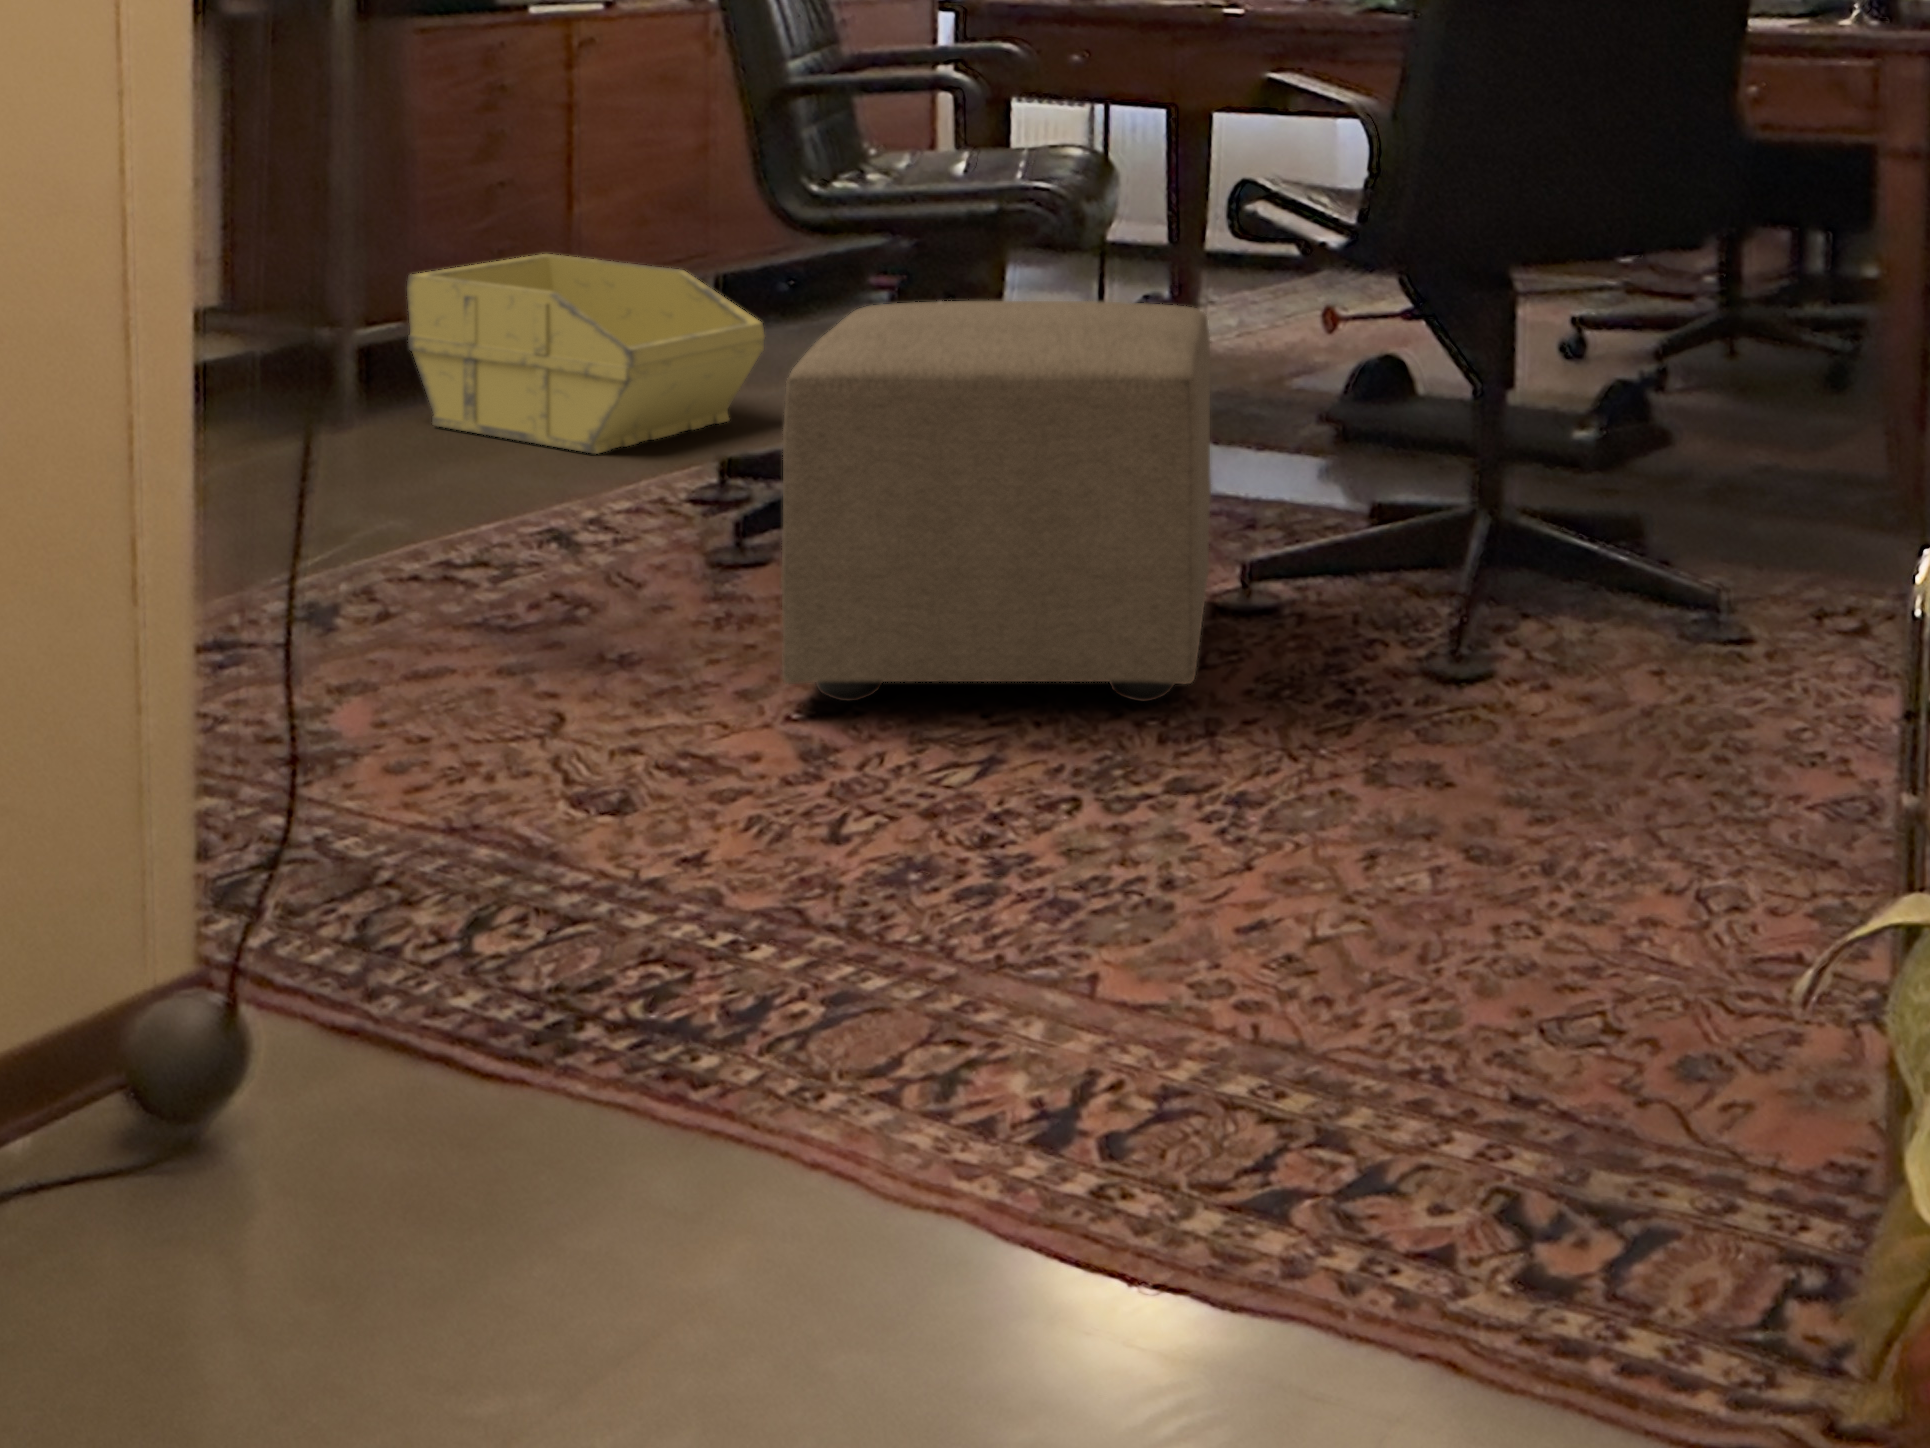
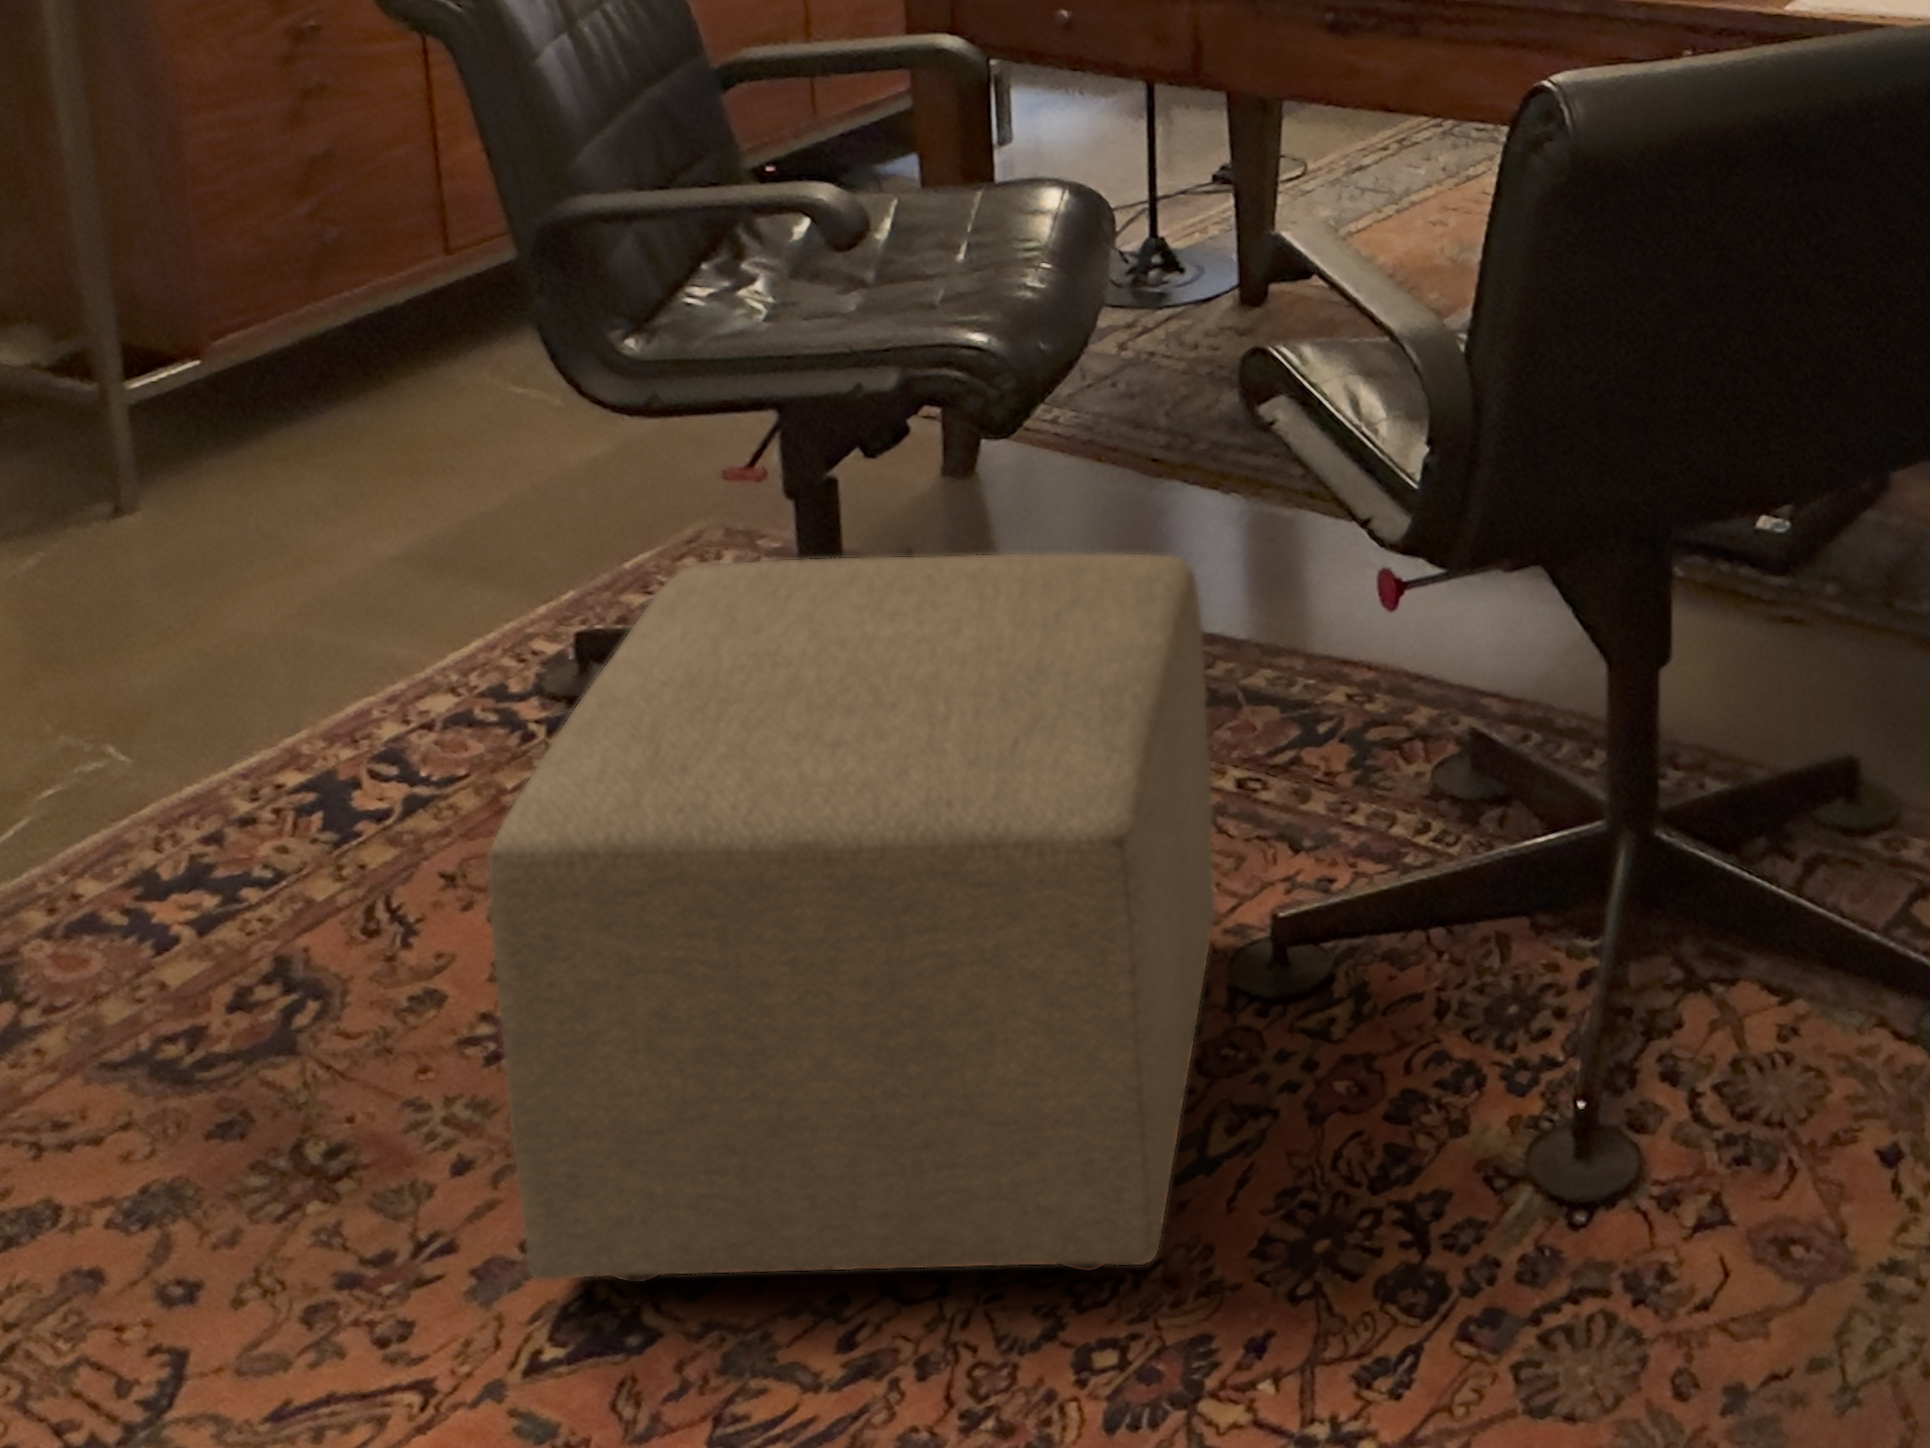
storage bin: present [407,254,765,454] -> none [192,240,672,565]

